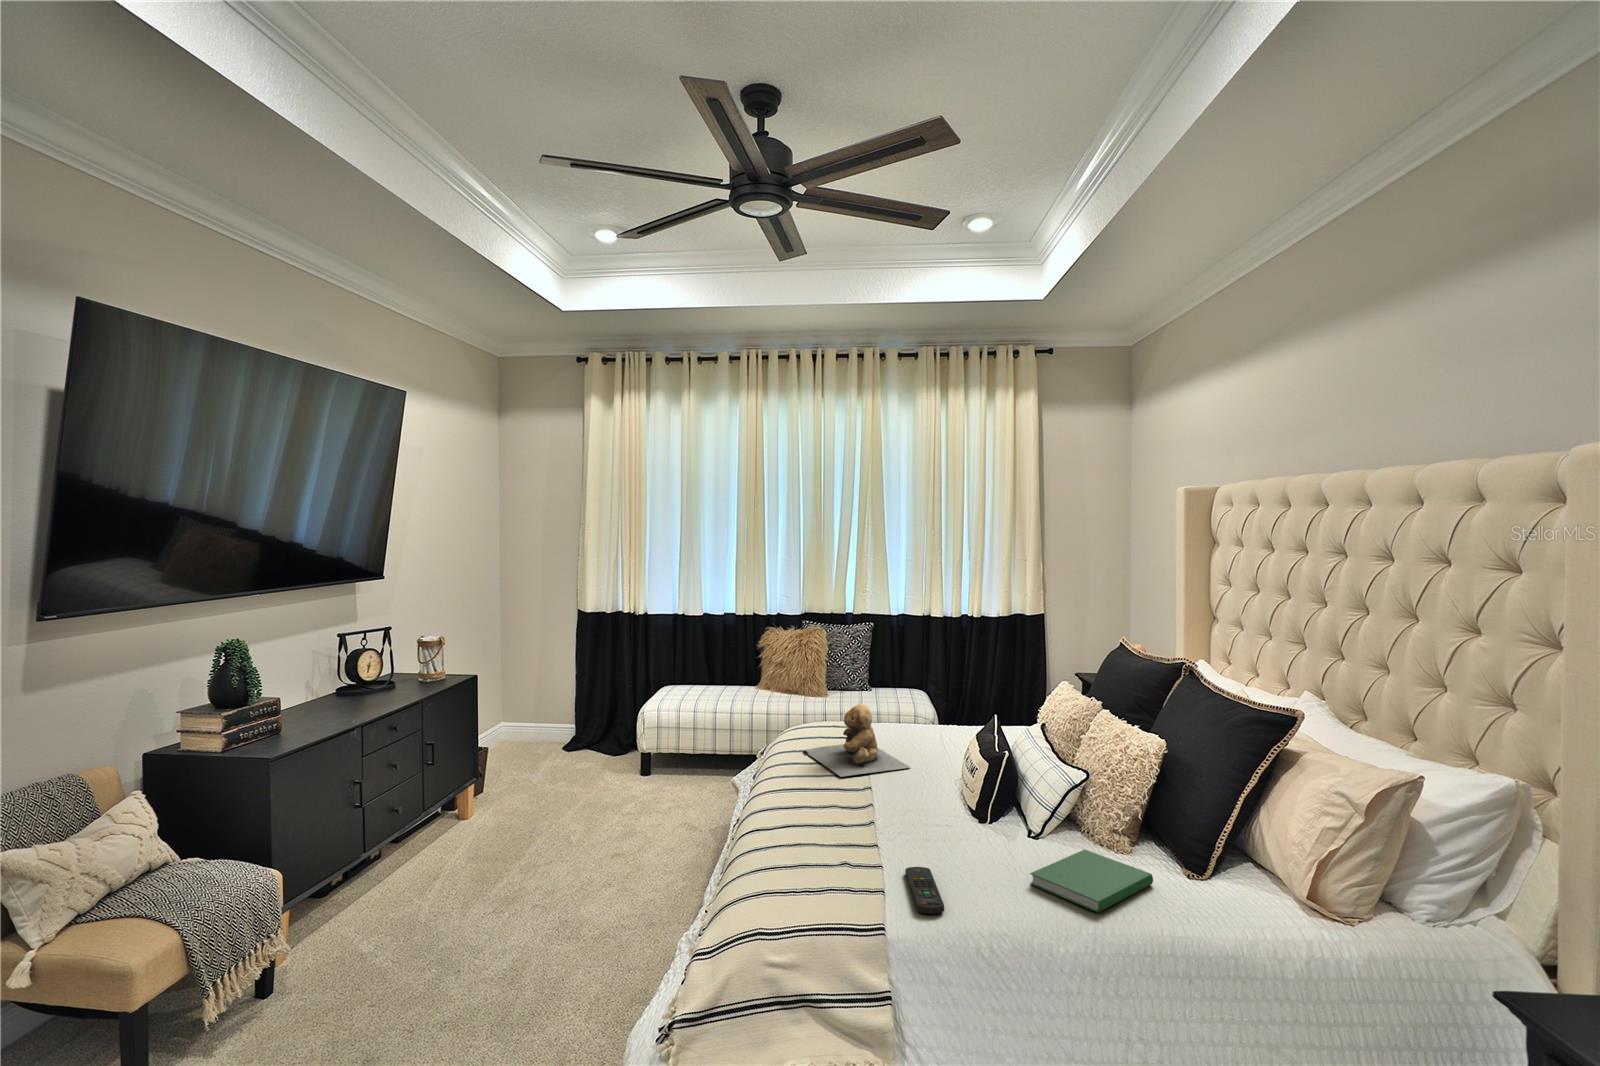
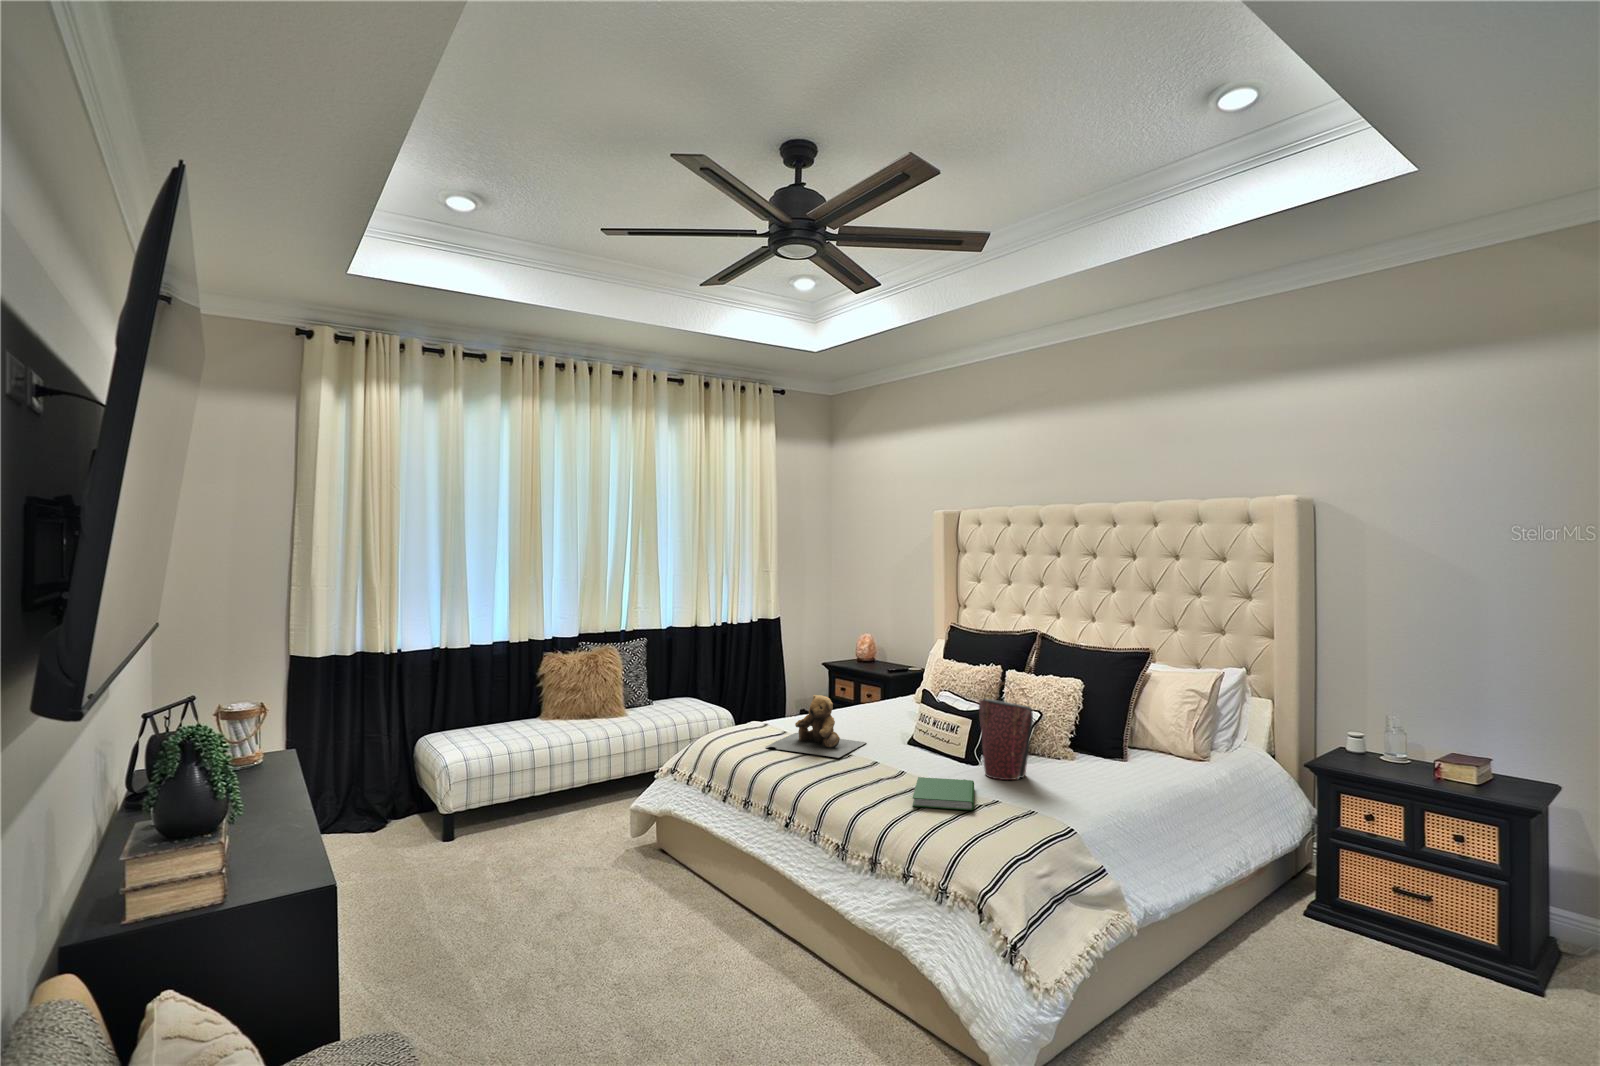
handbag: none [949,722,1003,853] -> present [979,681,1033,780]
hardcover book: present [1030,849,1153,913] -> present [913,777,974,810]
remote control: present [905,867,944,914] -> none [1011,793,1076,816]

